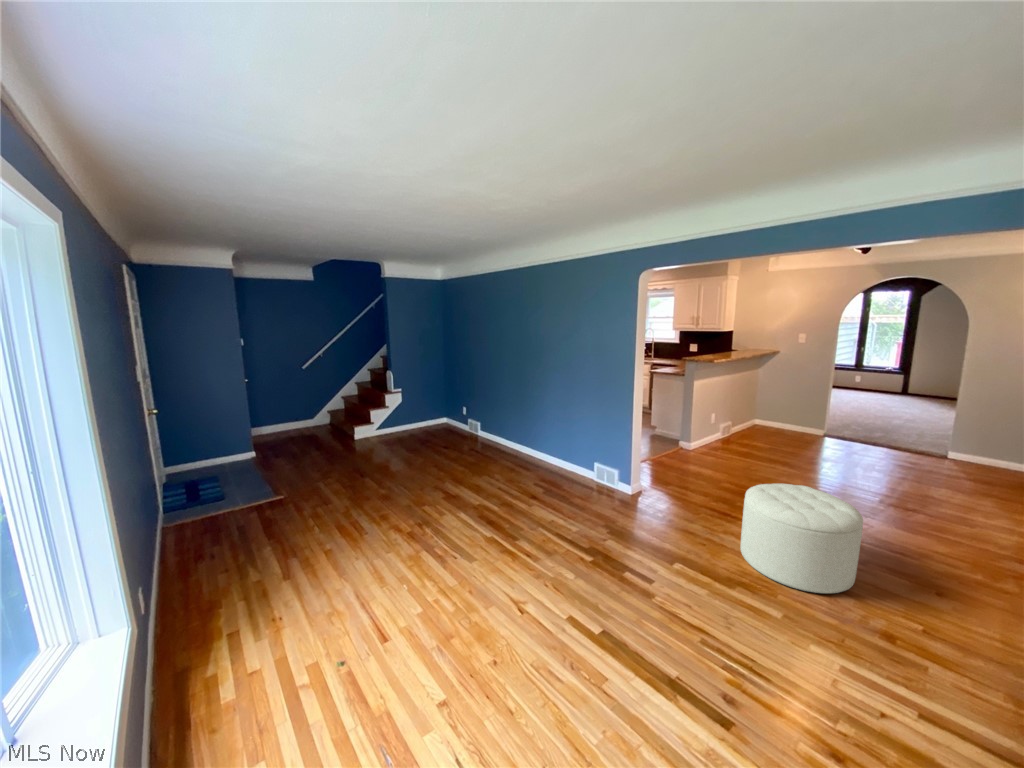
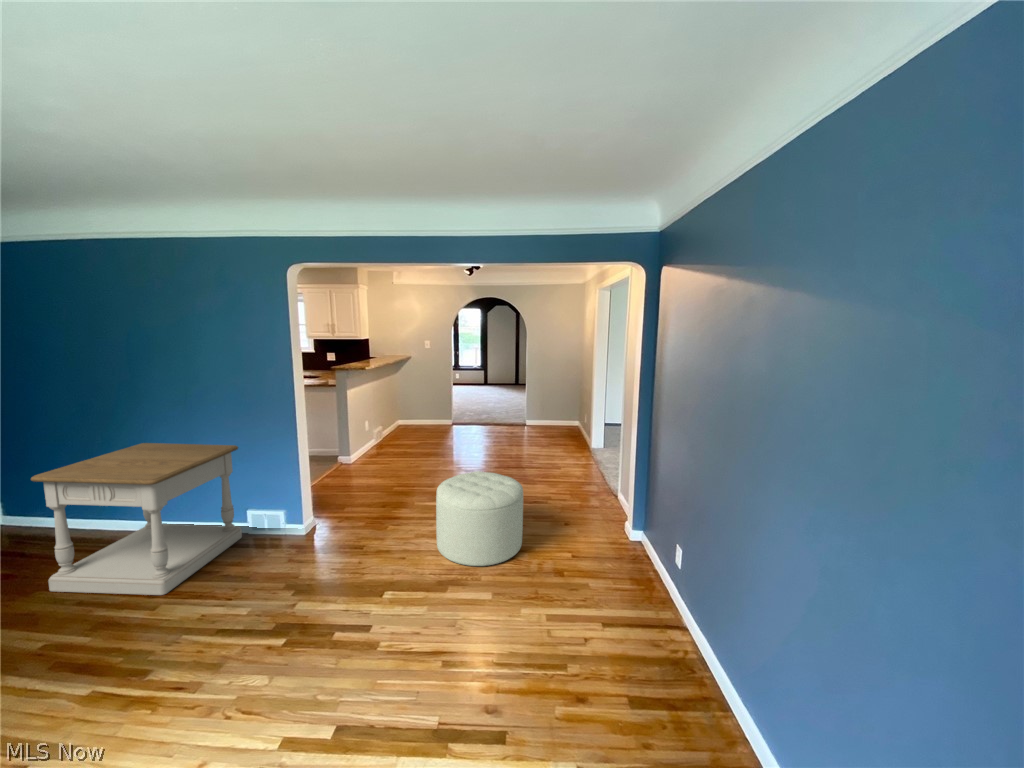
side table: none [494,403,594,500] -> present [31,443,242,595]

